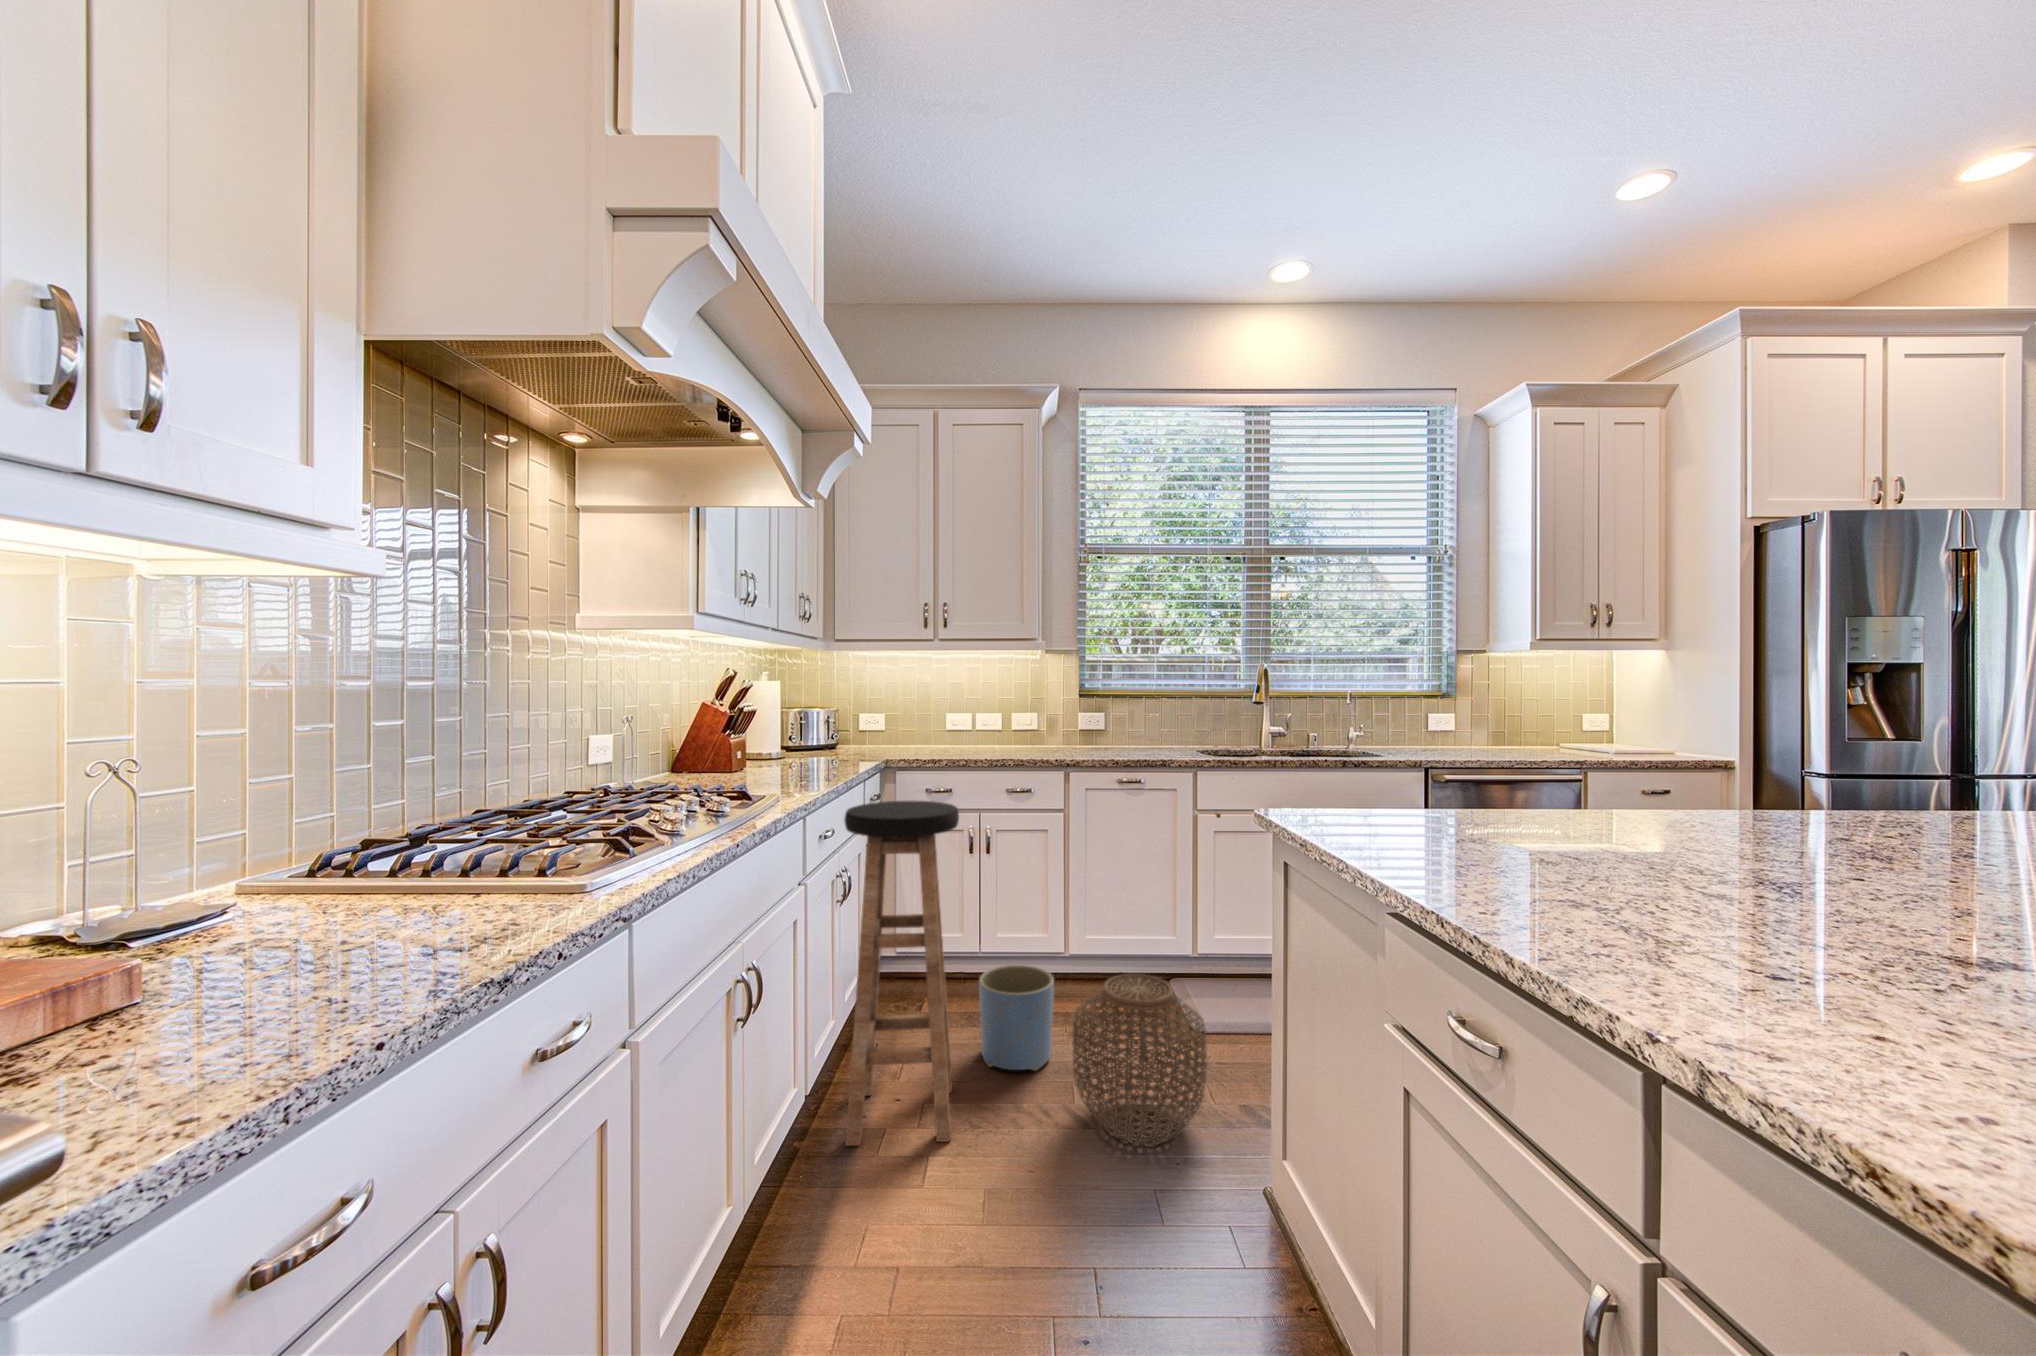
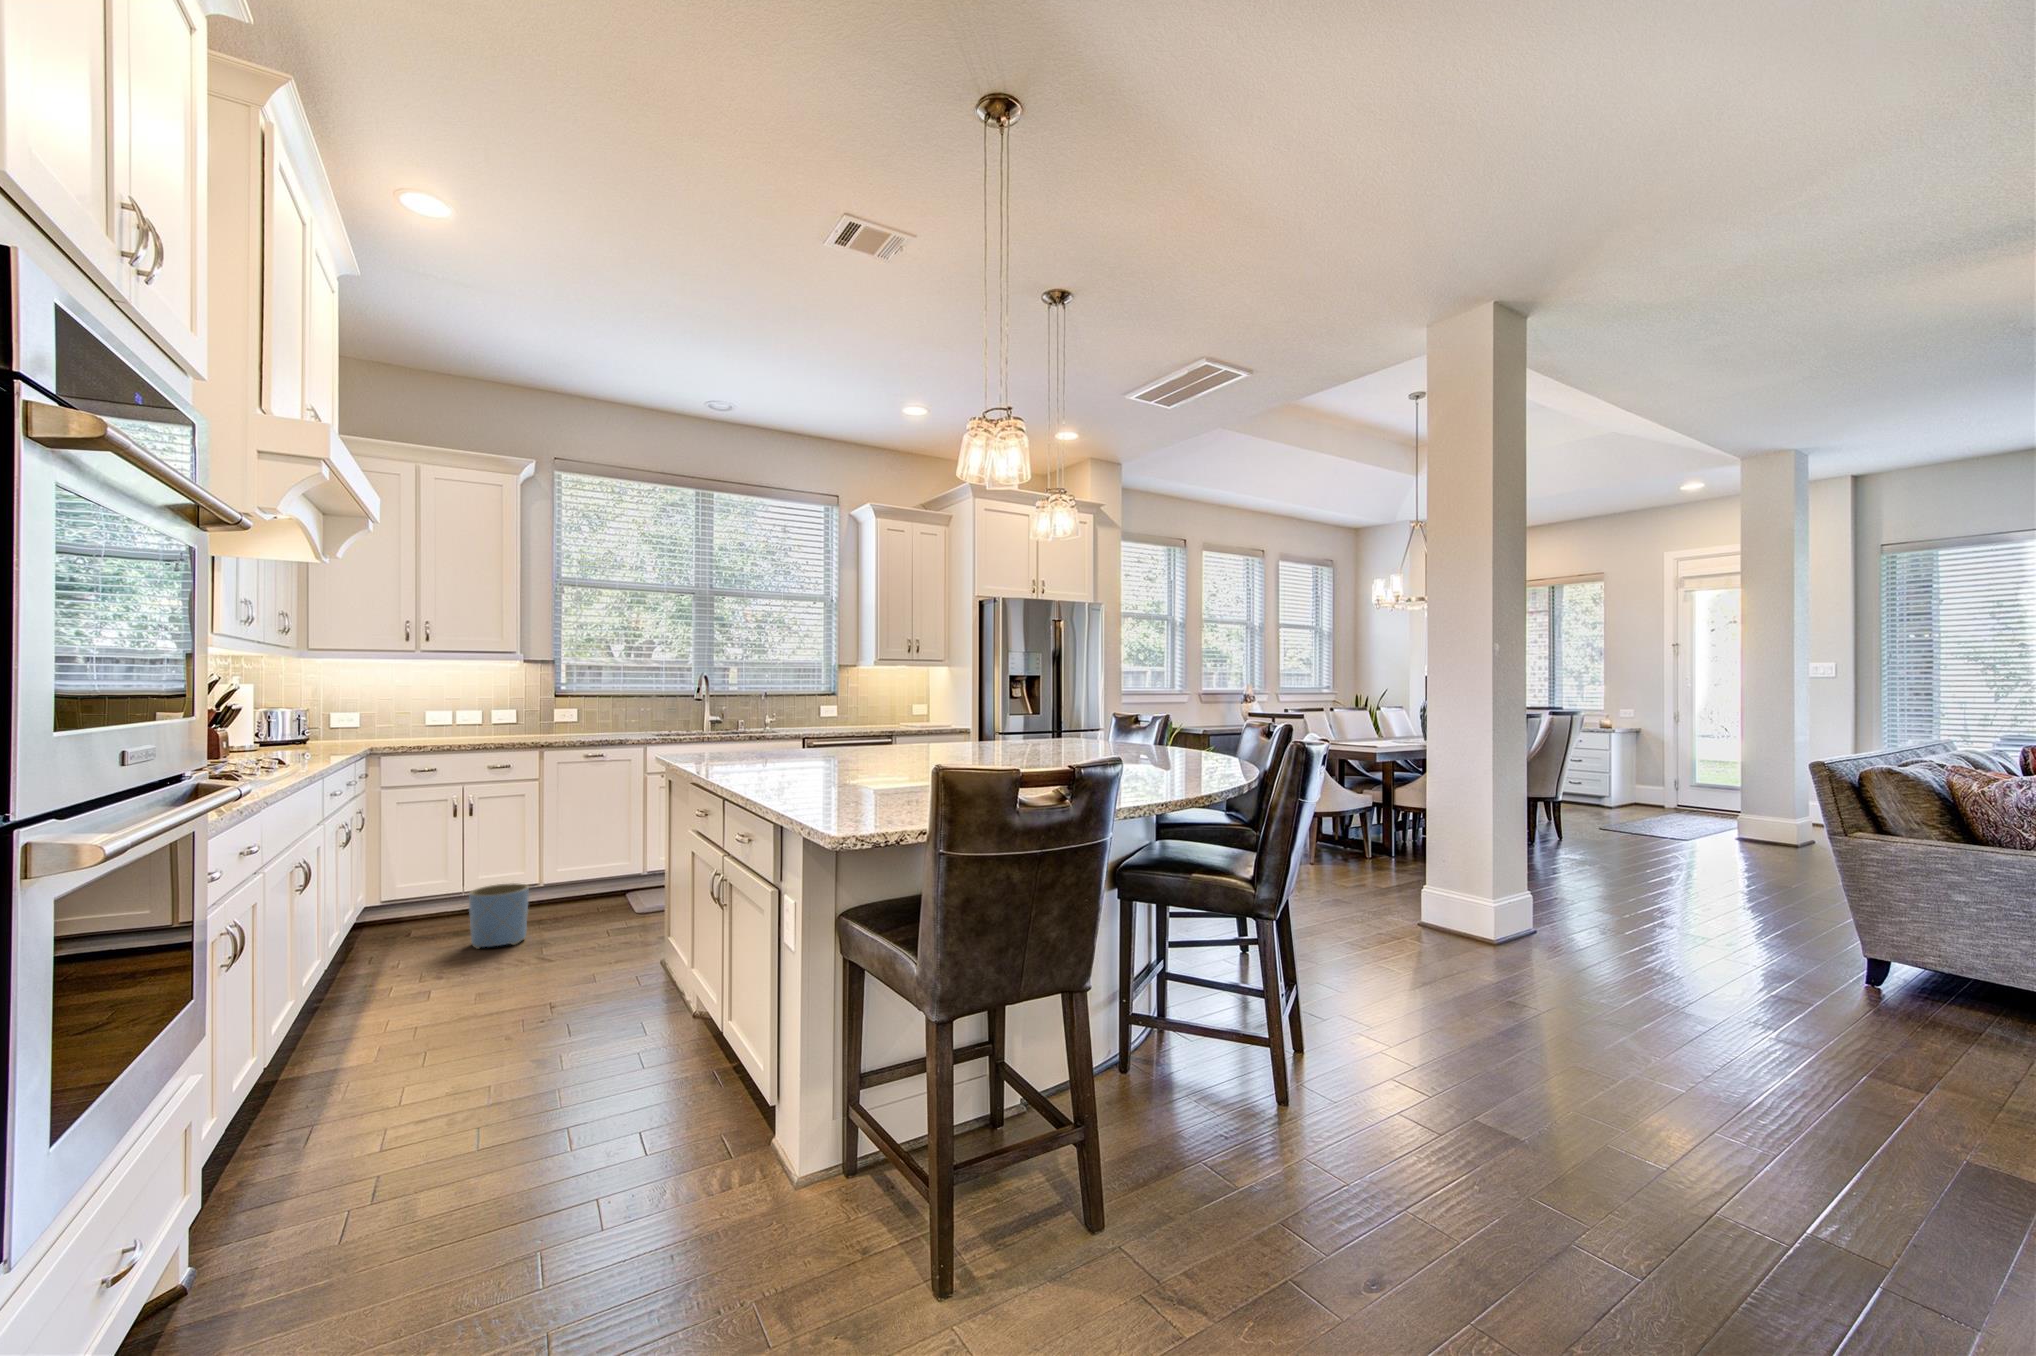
bar stool: present [844,801,959,1146] -> none [367,768,460,991]
woven basket: present [1073,974,1207,1145] -> none [543,865,630,957]

